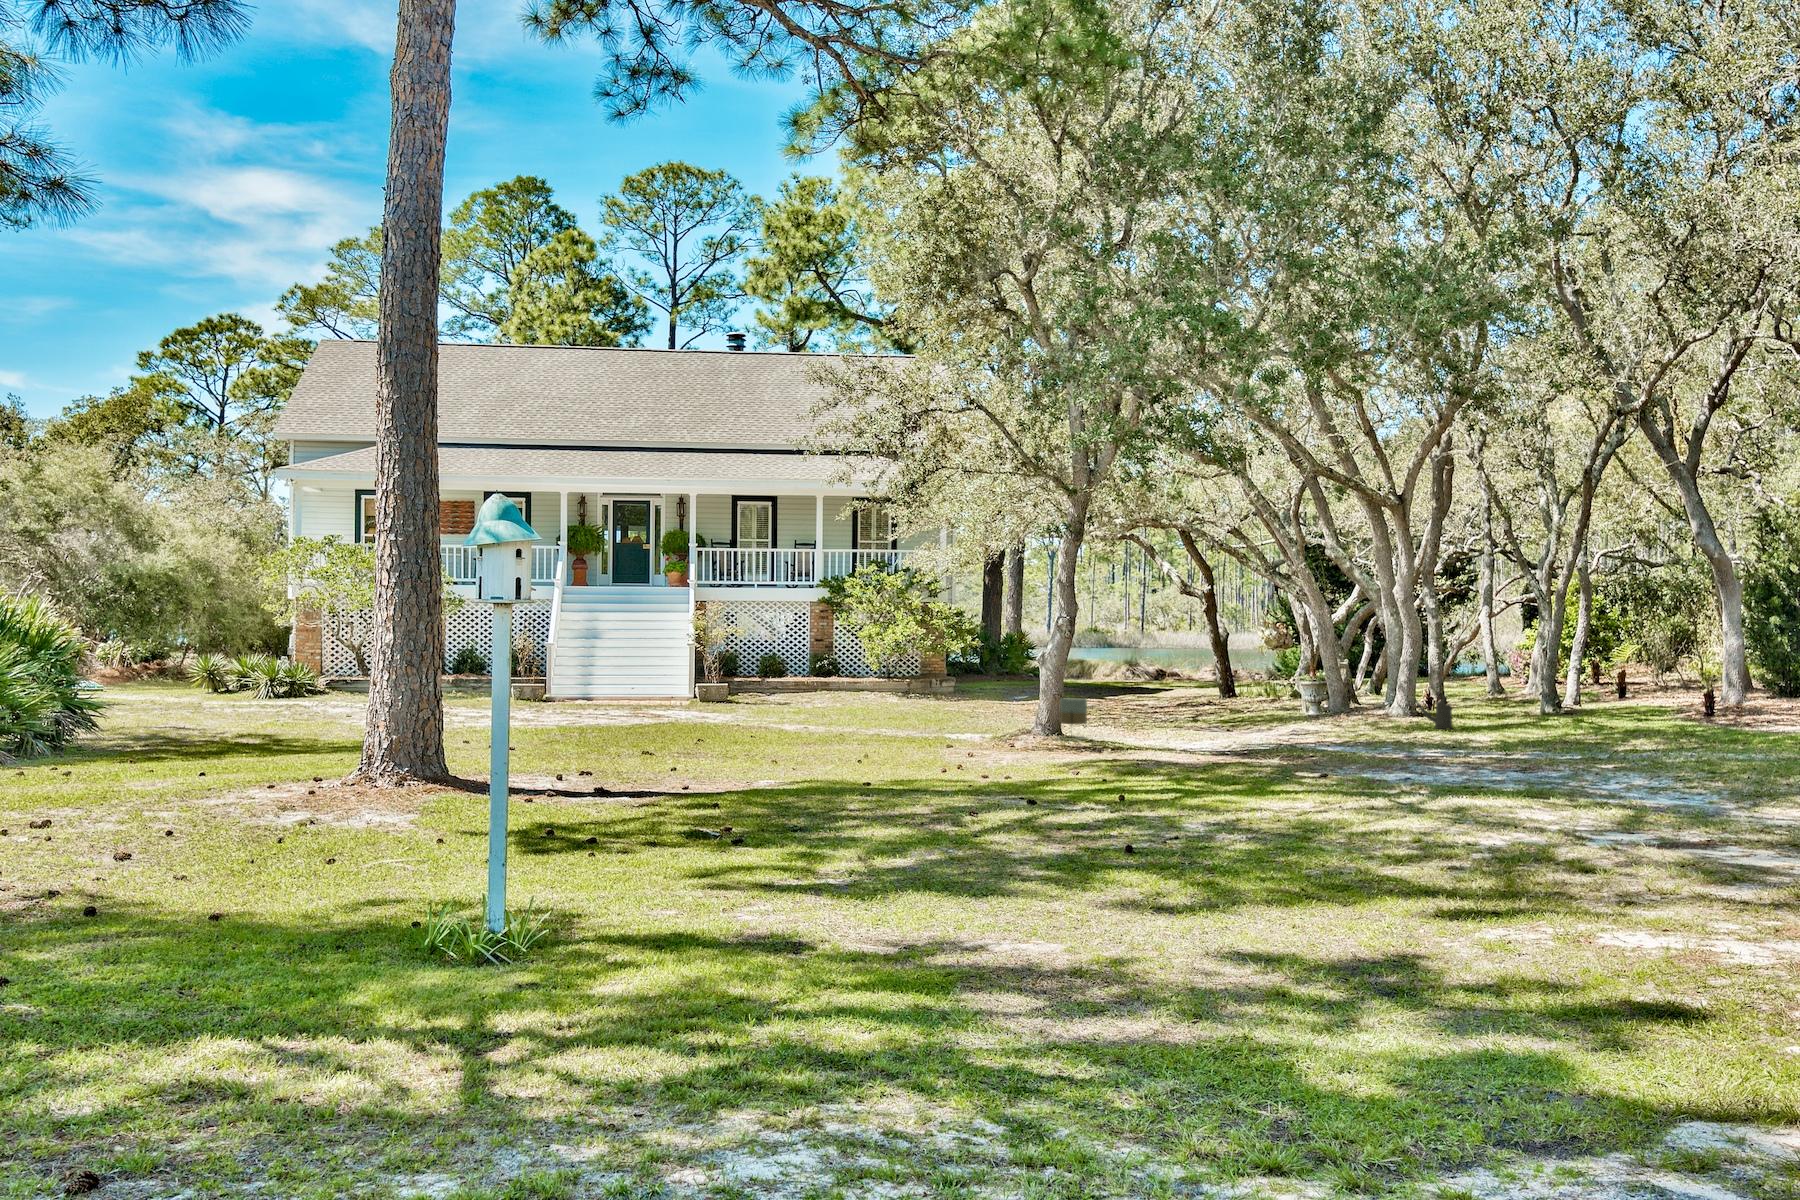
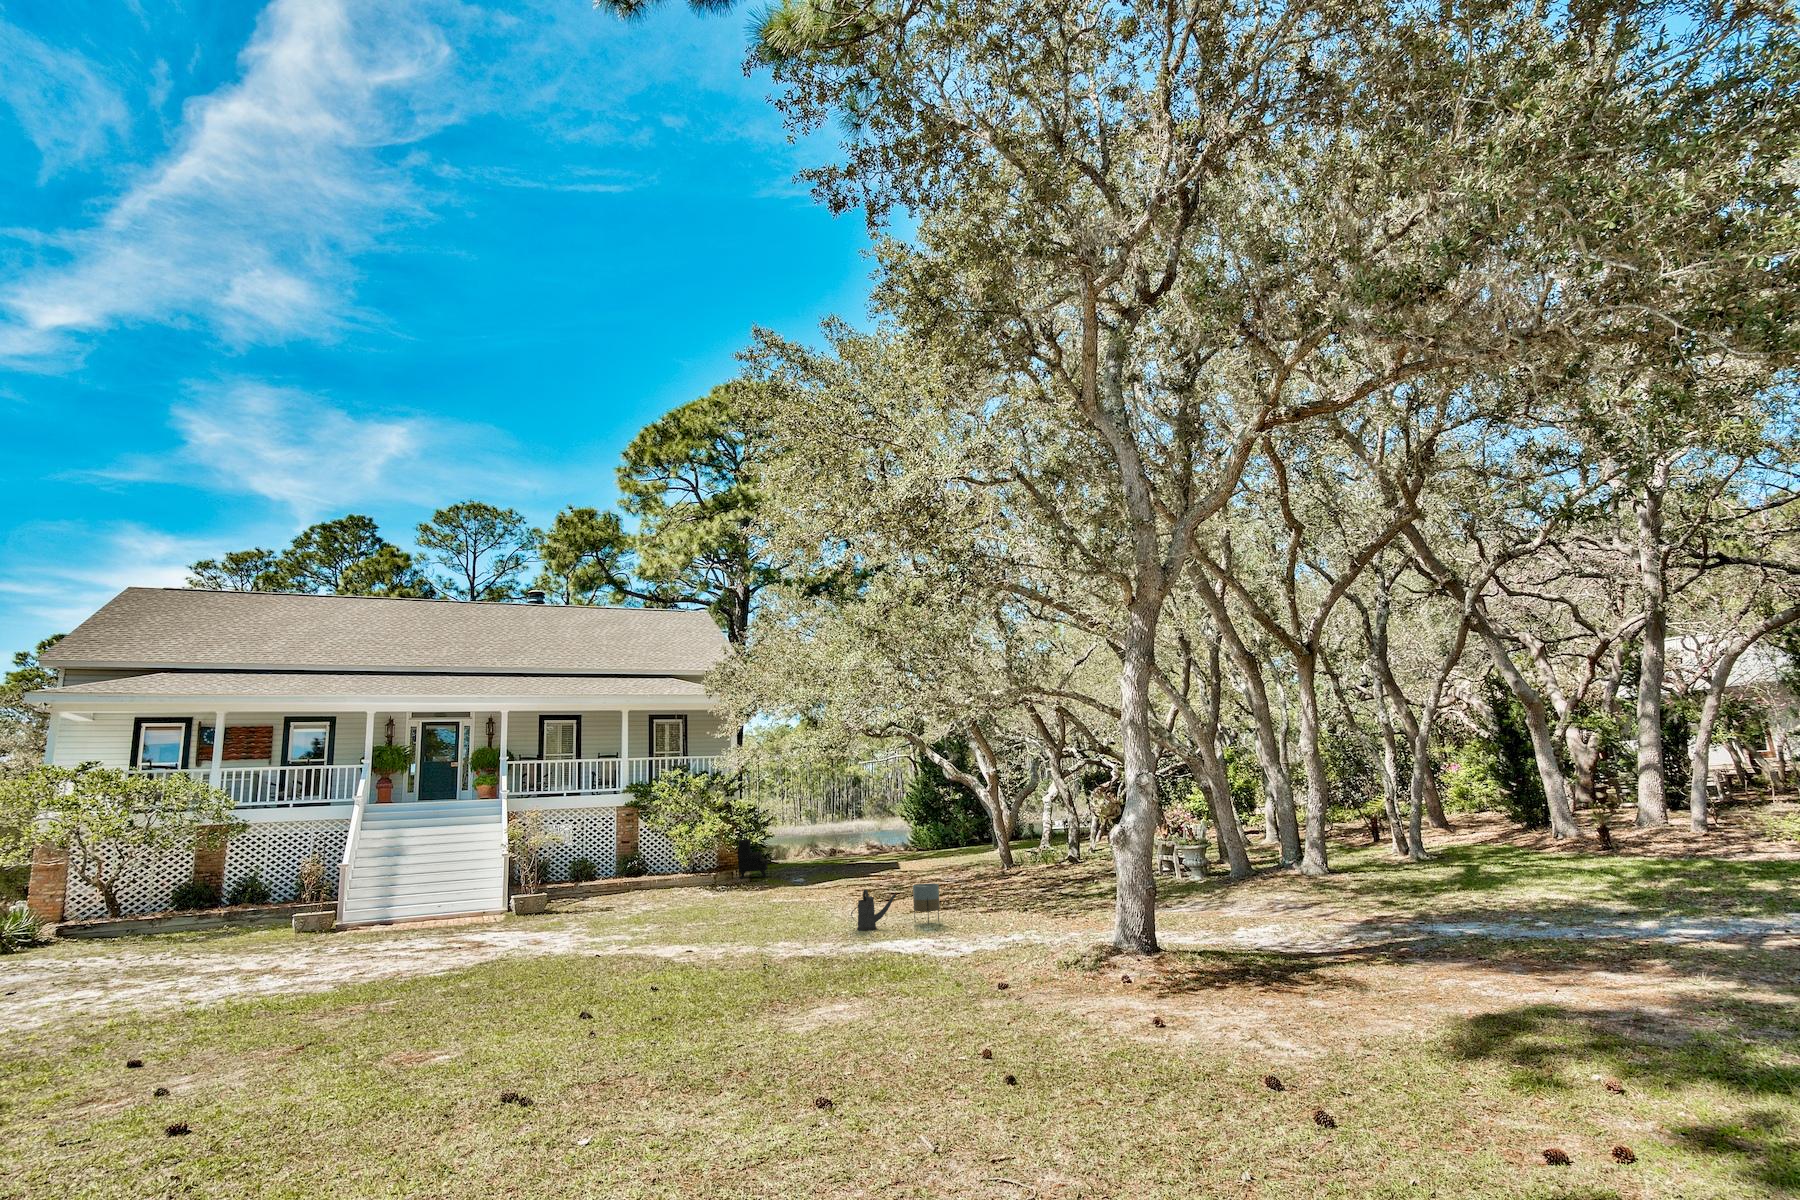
armchair: none [940,648,975,691] -> present [739,839,768,879]
watering can: present [1415,695,1453,729] -> present [851,889,896,930]

